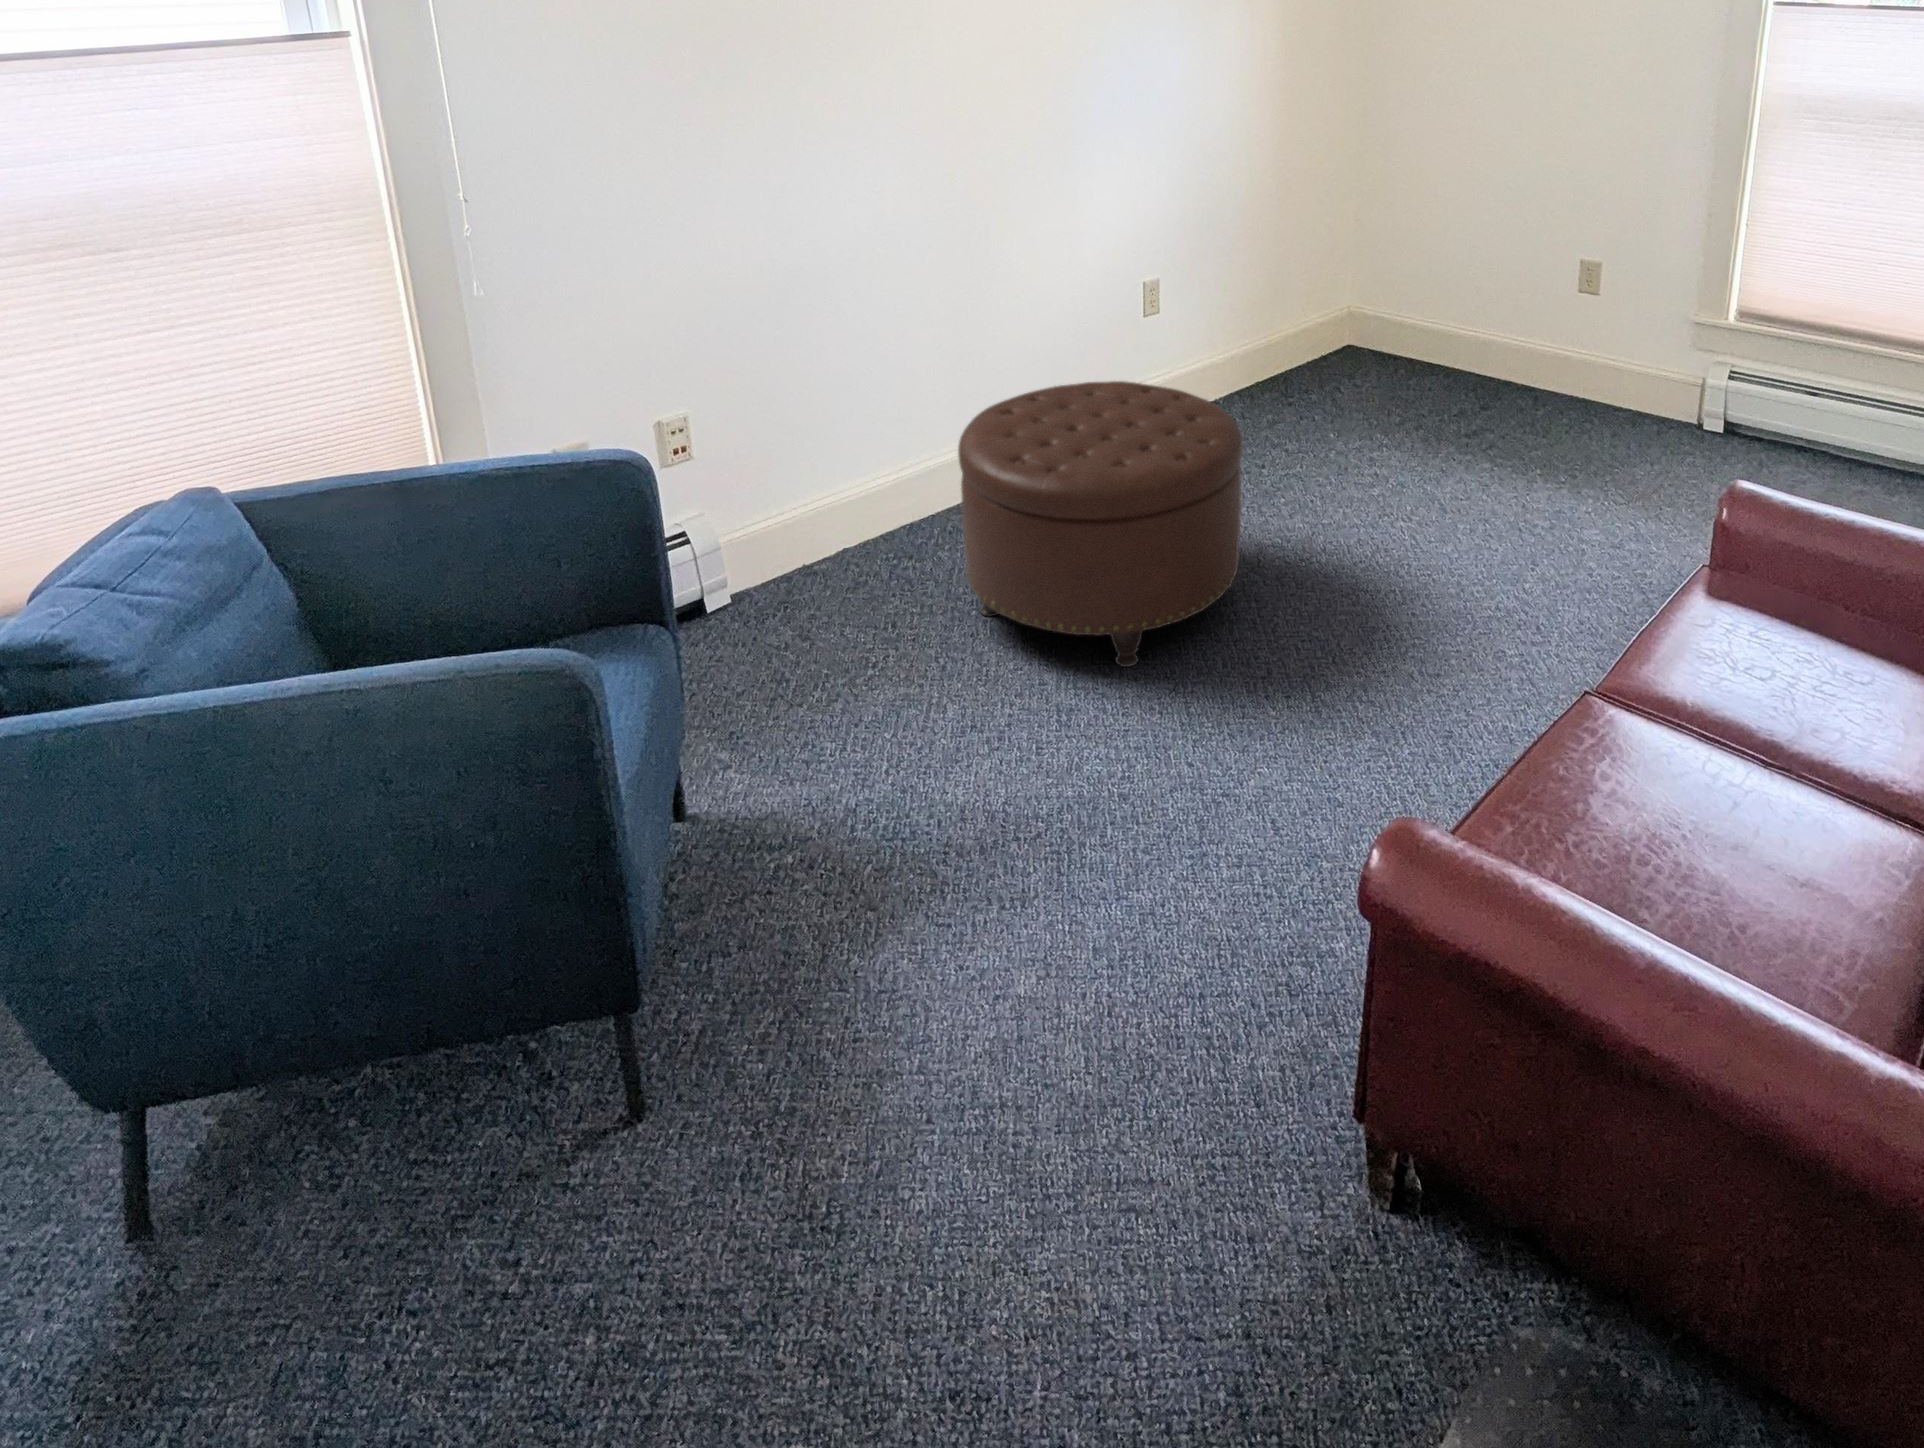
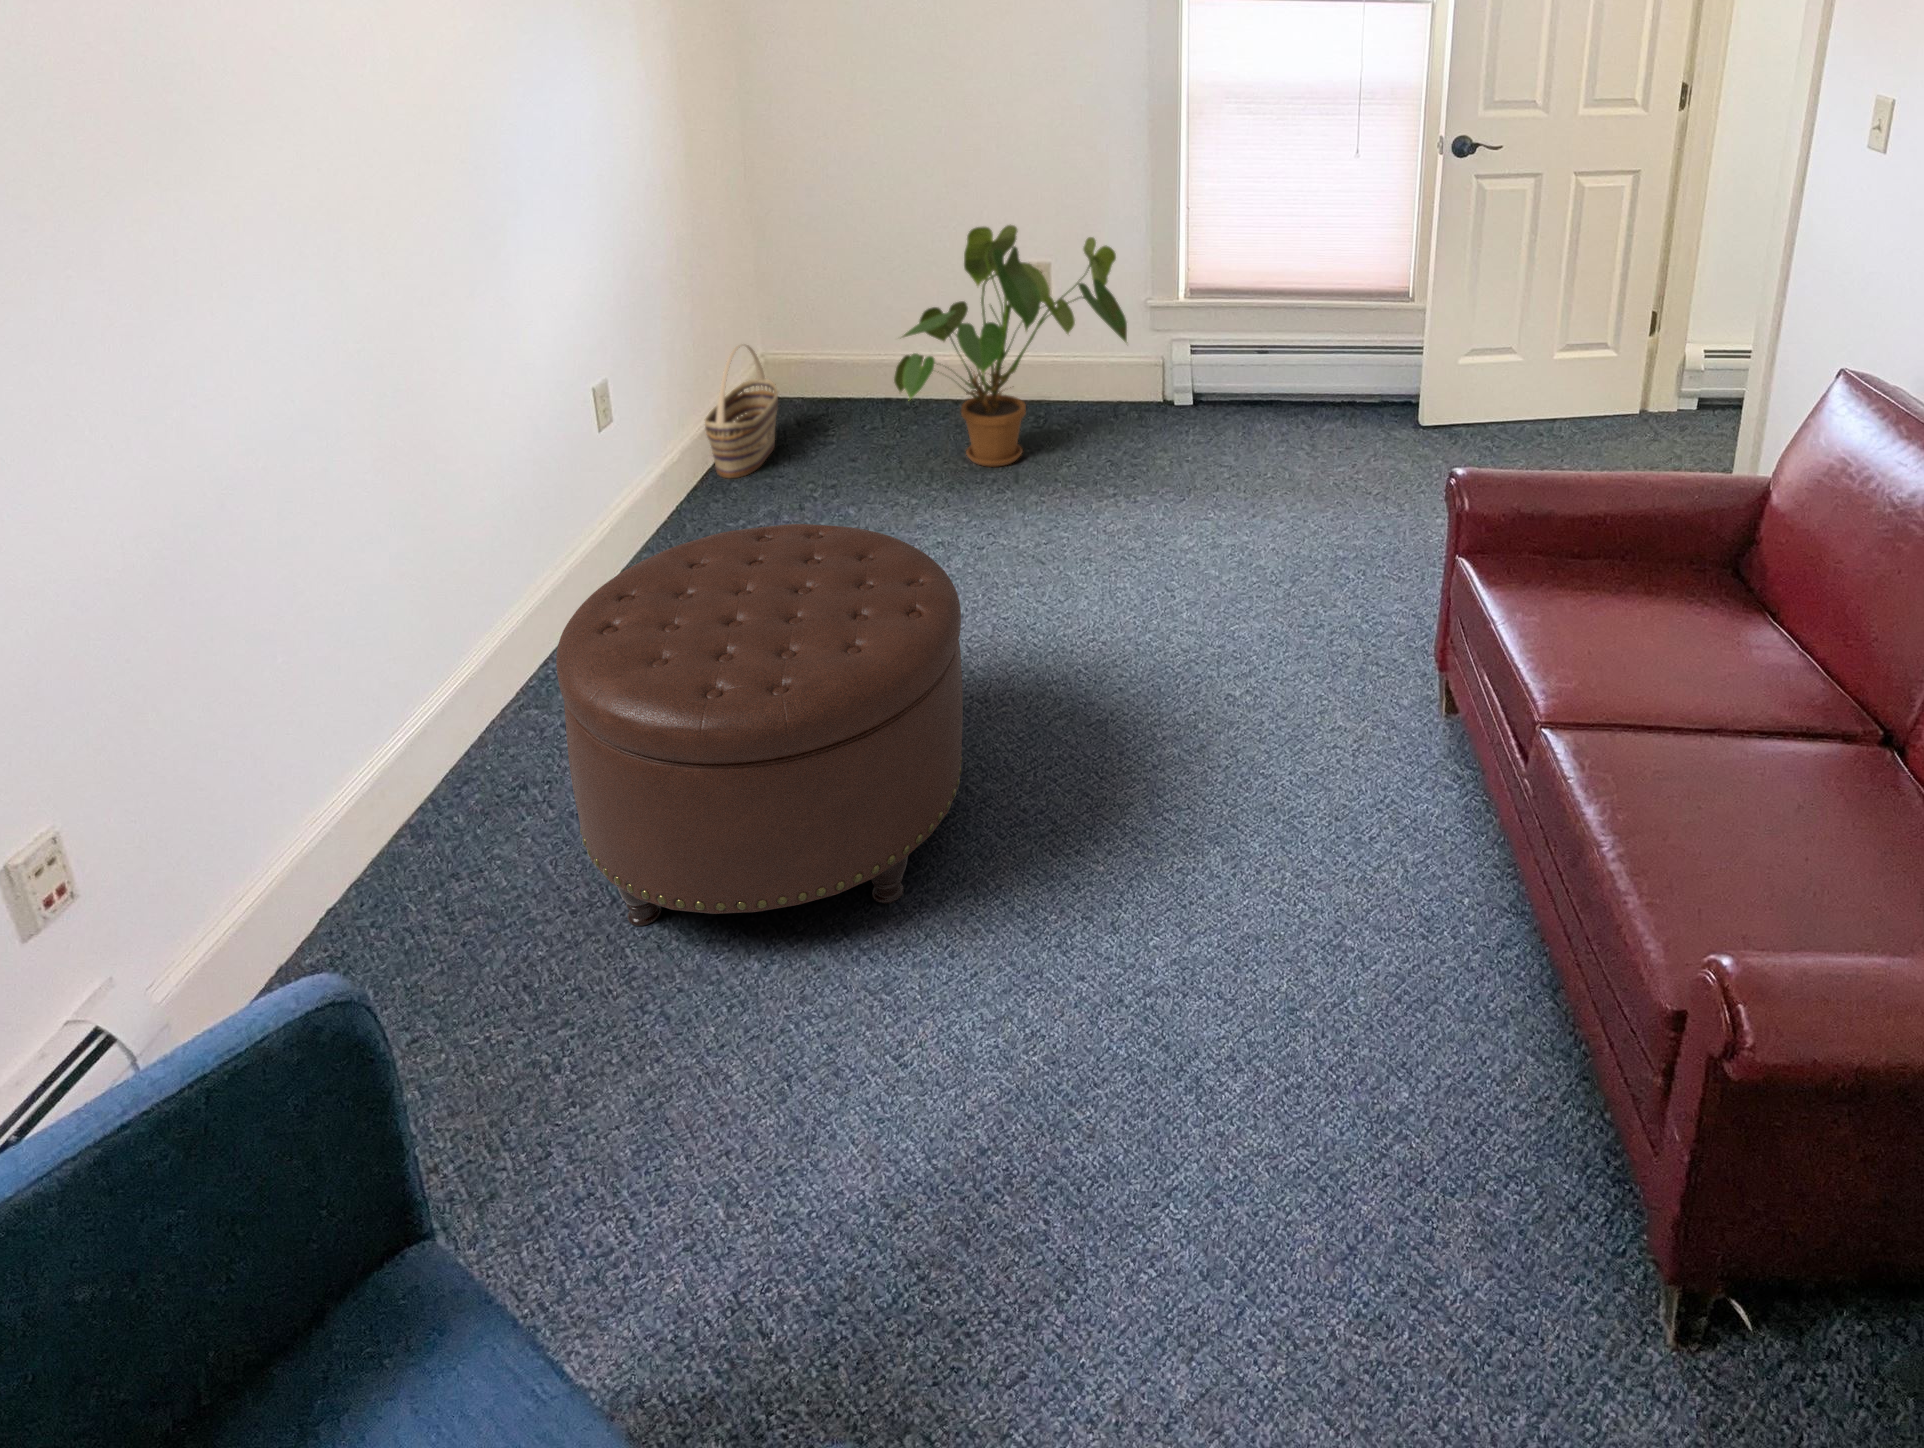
house plant: none [1406,216,1643,432] -> present [894,225,1127,467]
basket: none [1265,284,1339,388] -> present [705,345,778,478]

